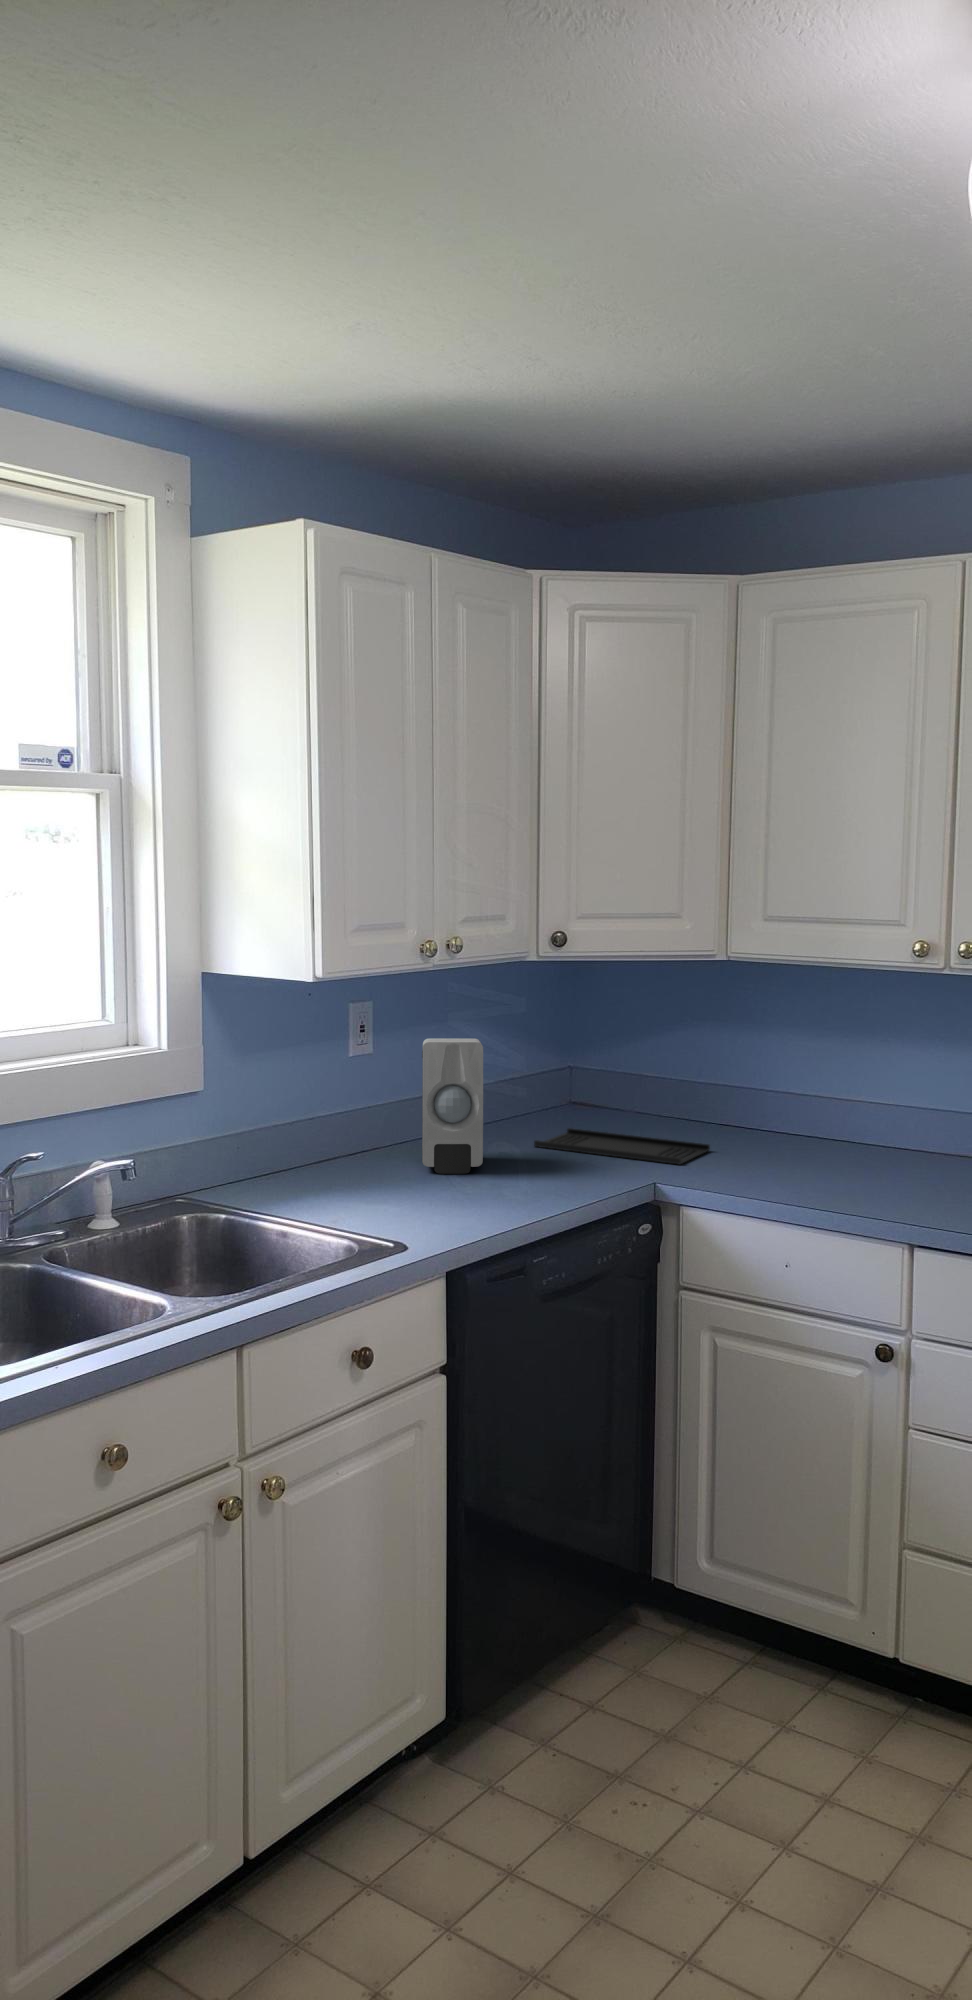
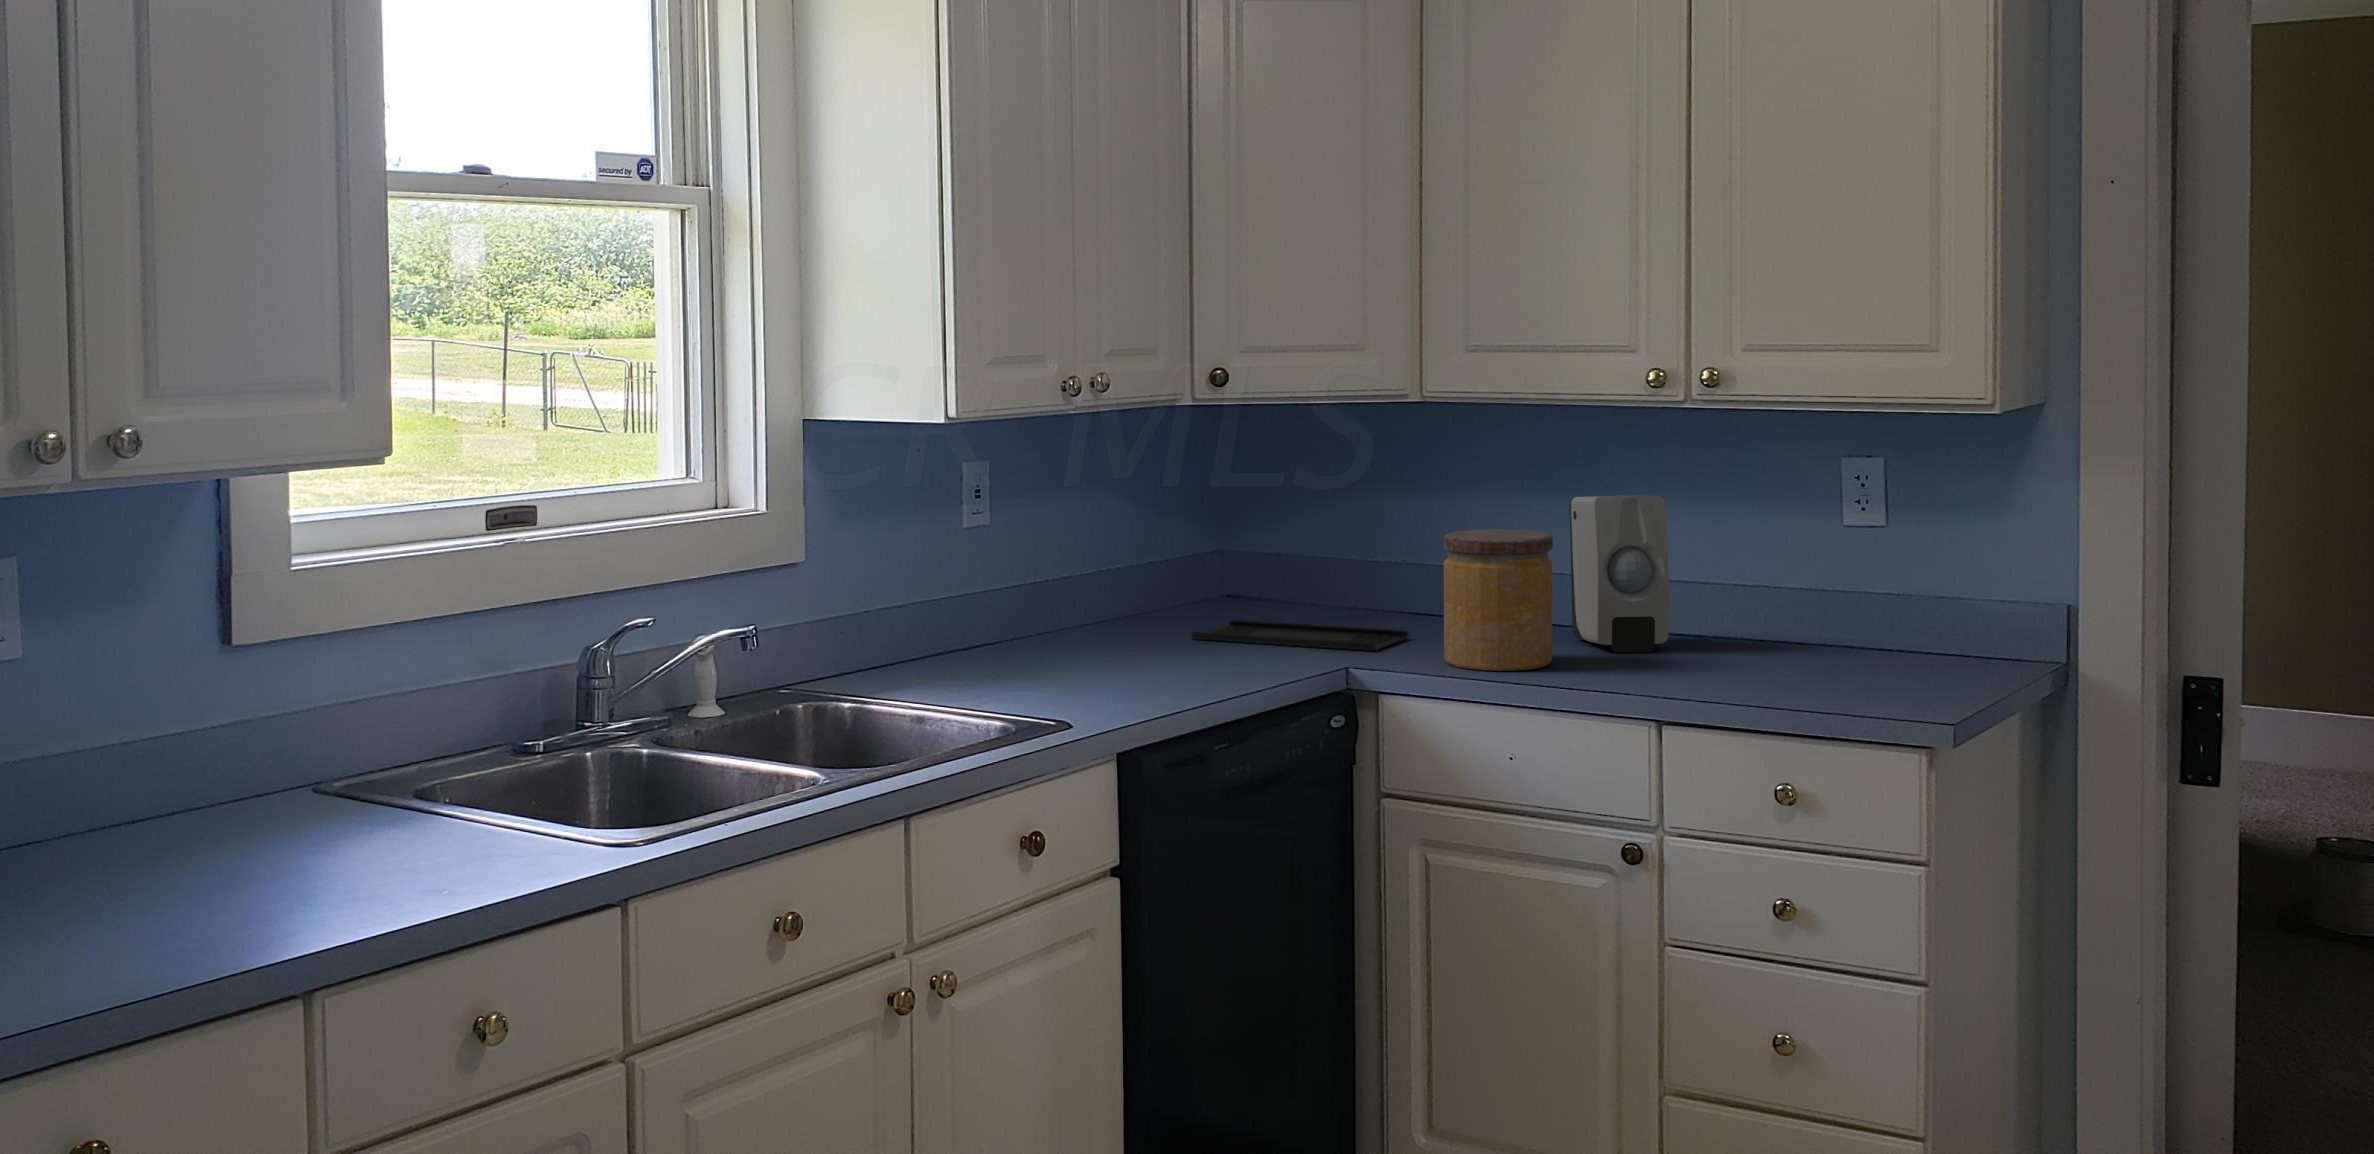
soap dispenser: present [422,1038,483,1174] -> present [1570,496,1669,653]
jar: none [735,1069,829,1191] -> present [1443,529,1553,671]

